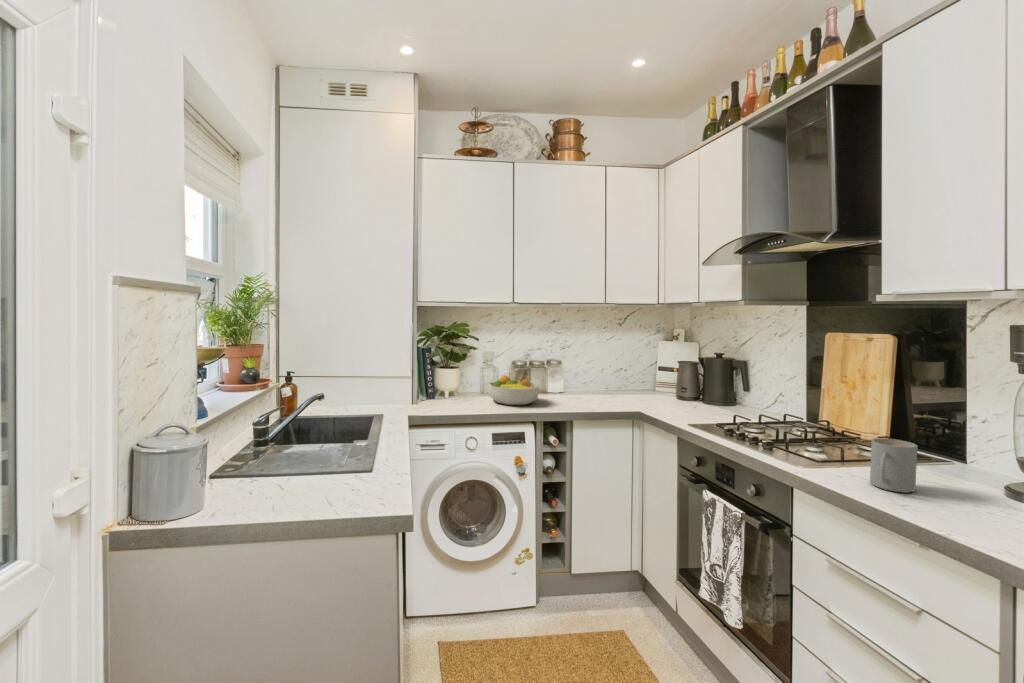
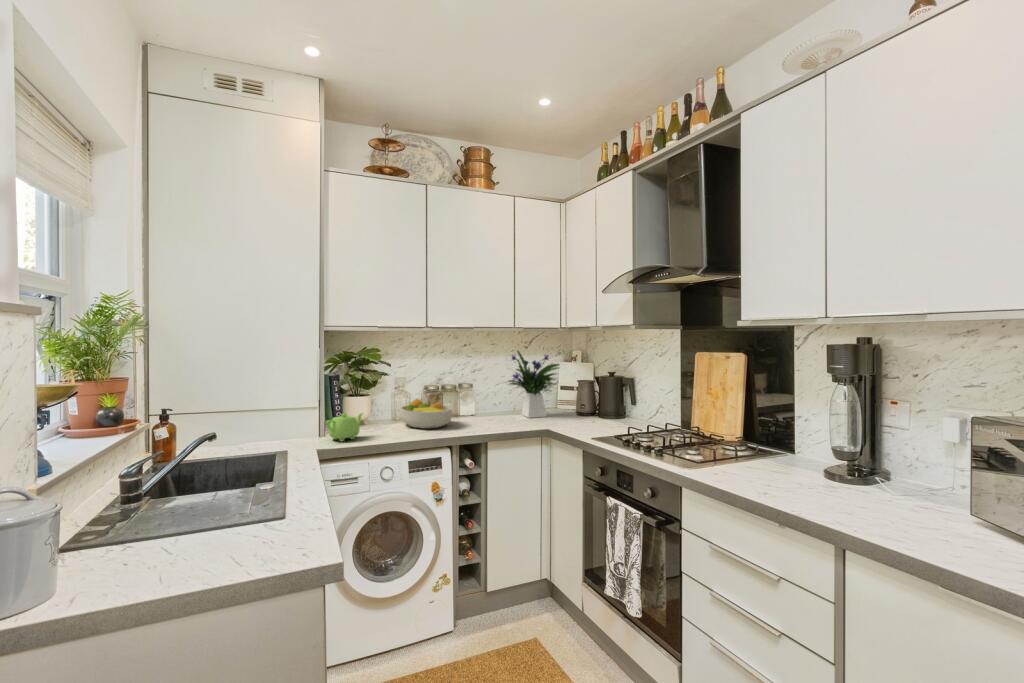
flower arrangement: none [591,328,657,399] -> present [509,351,559,418]
teapot: none [416,386,452,414] -> present [326,413,363,441]
mug: present [870,438,917,492] -> none [737,441,770,484]

